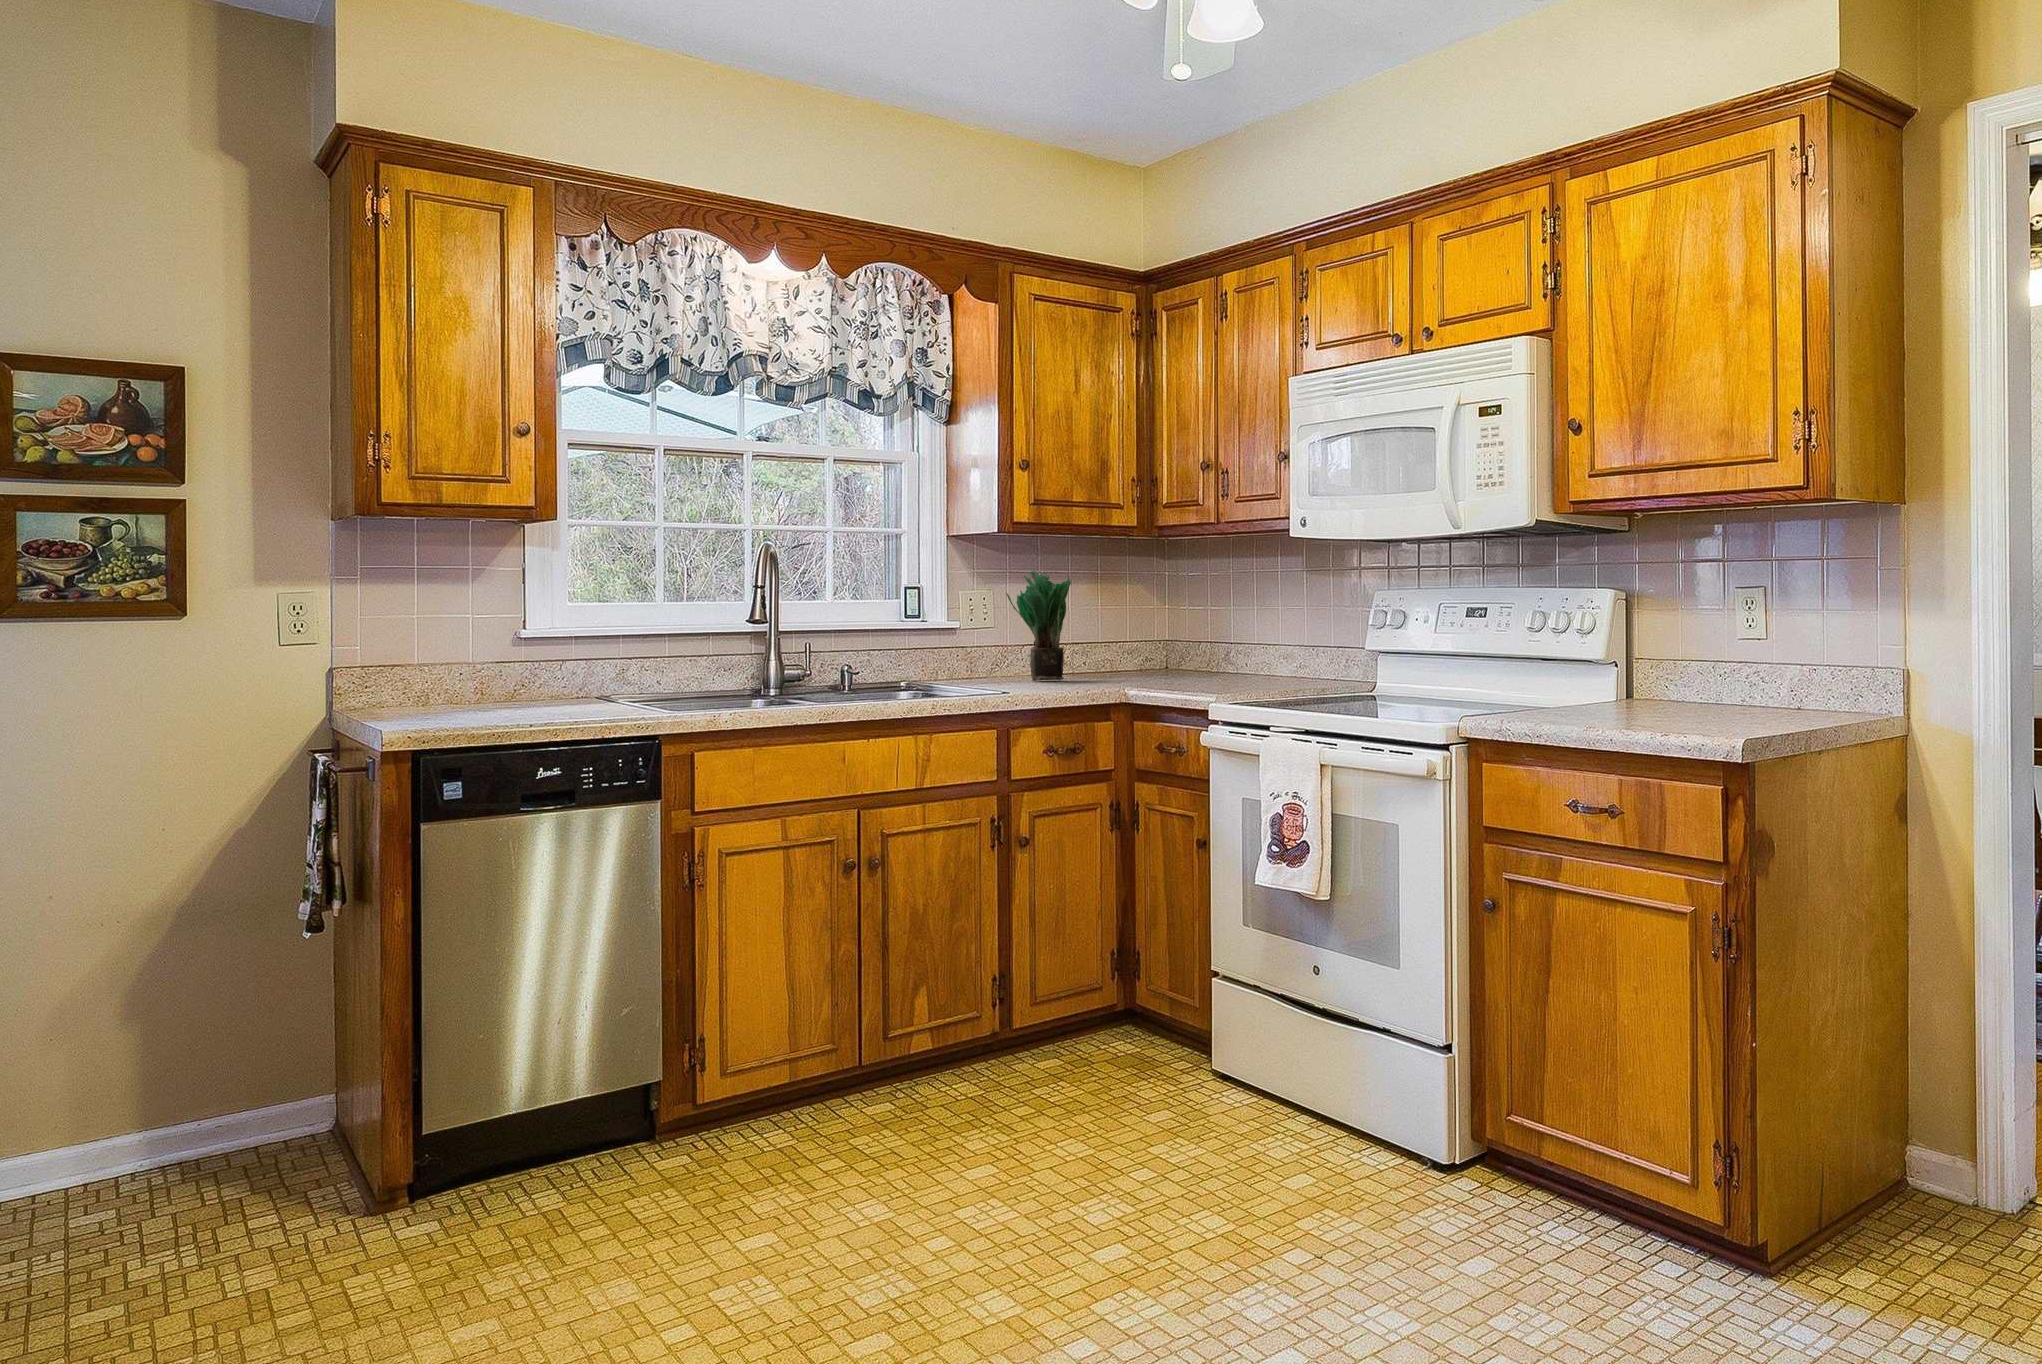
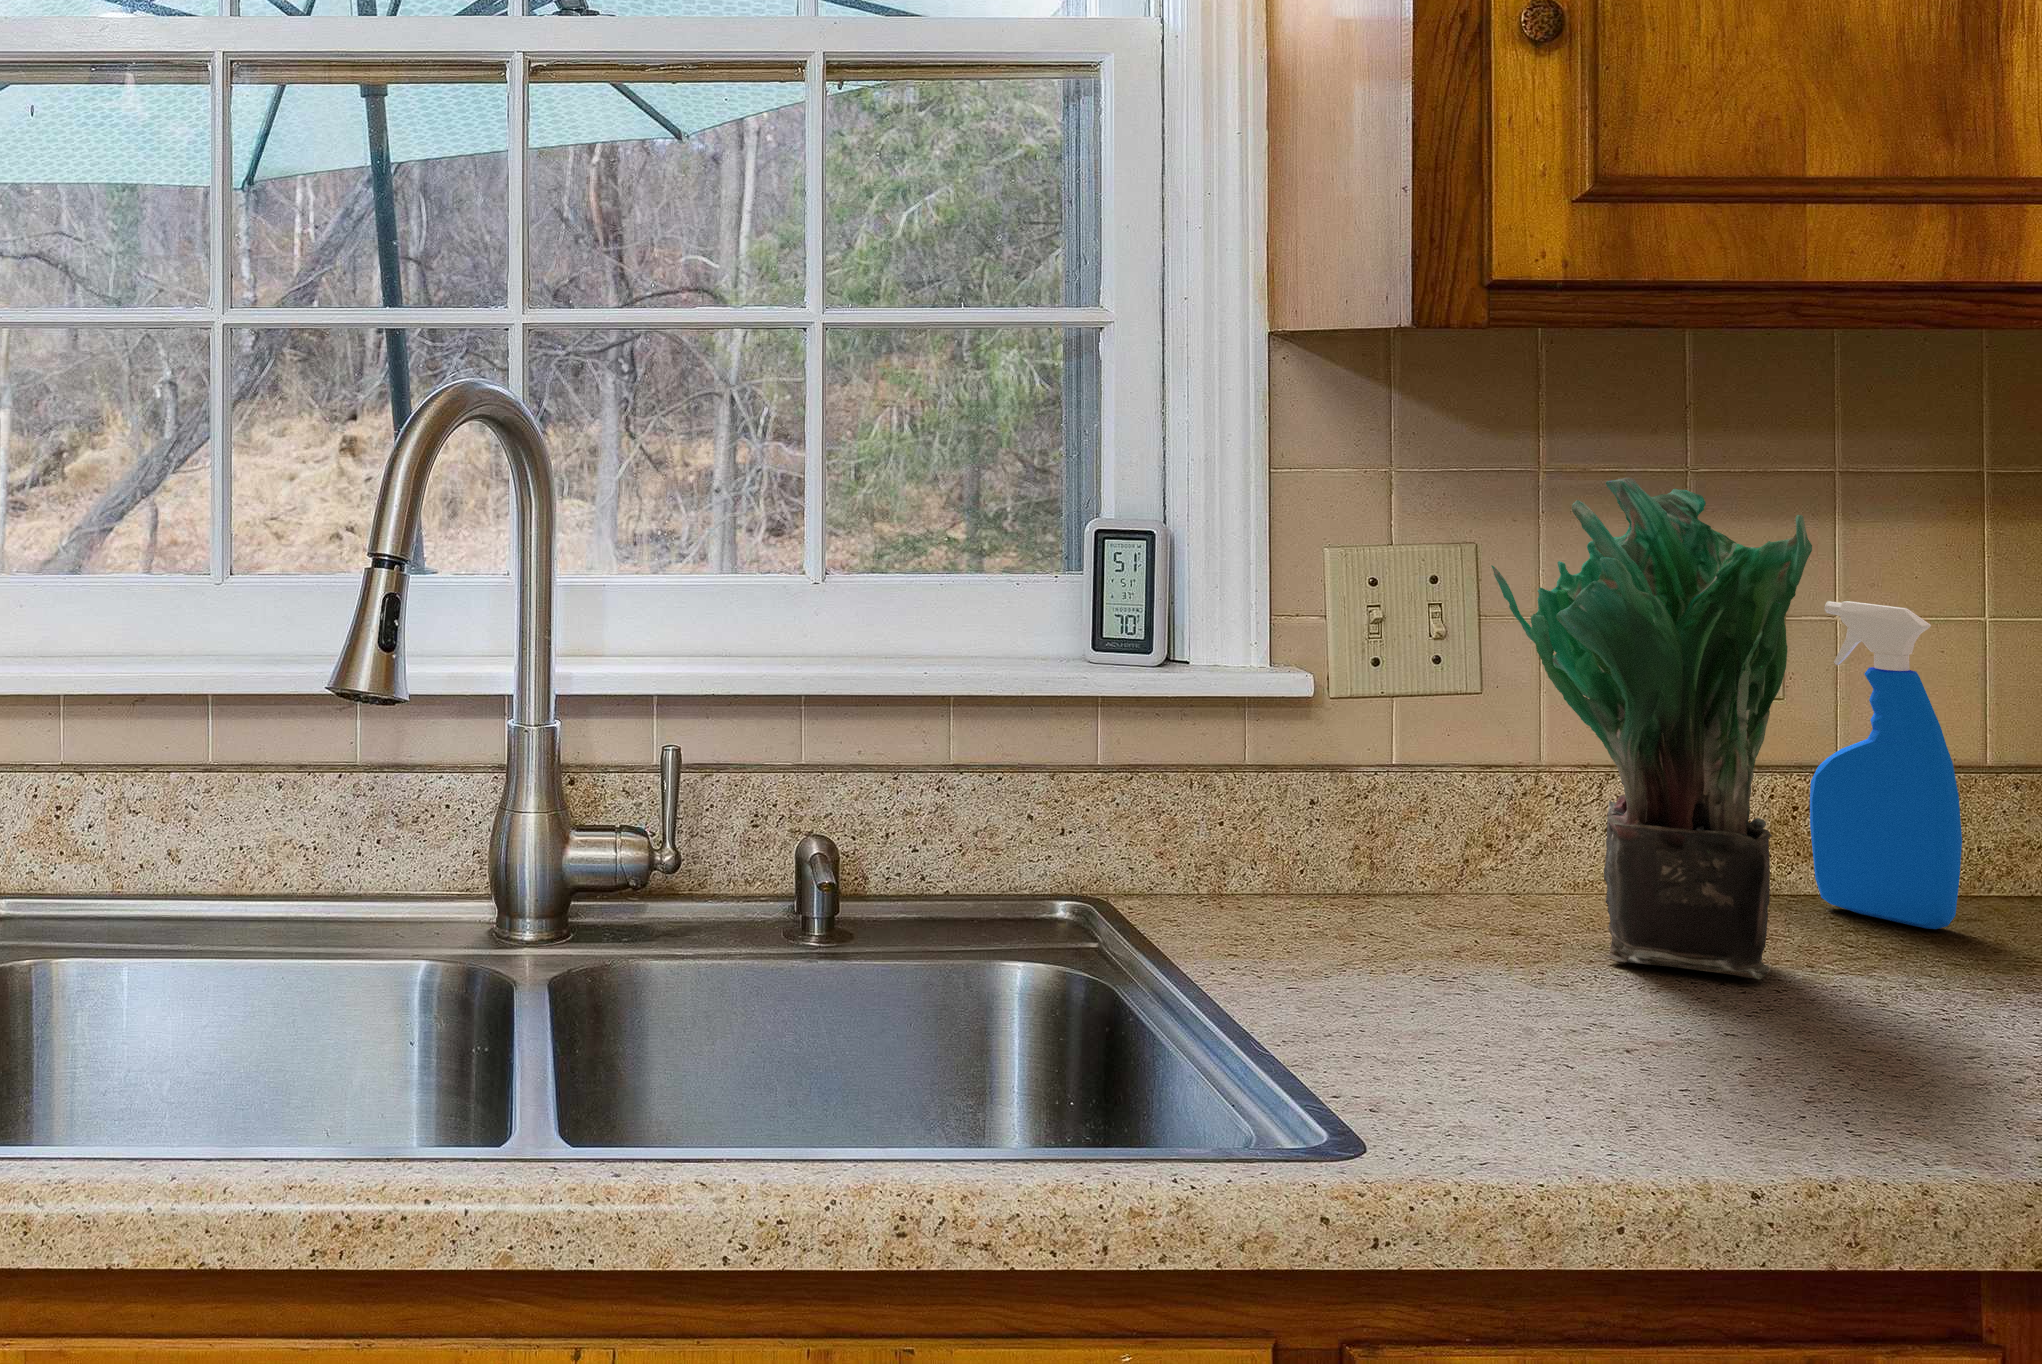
spray bottle: none [1070,604,1100,678] -> present [1810,601,1962,929]

